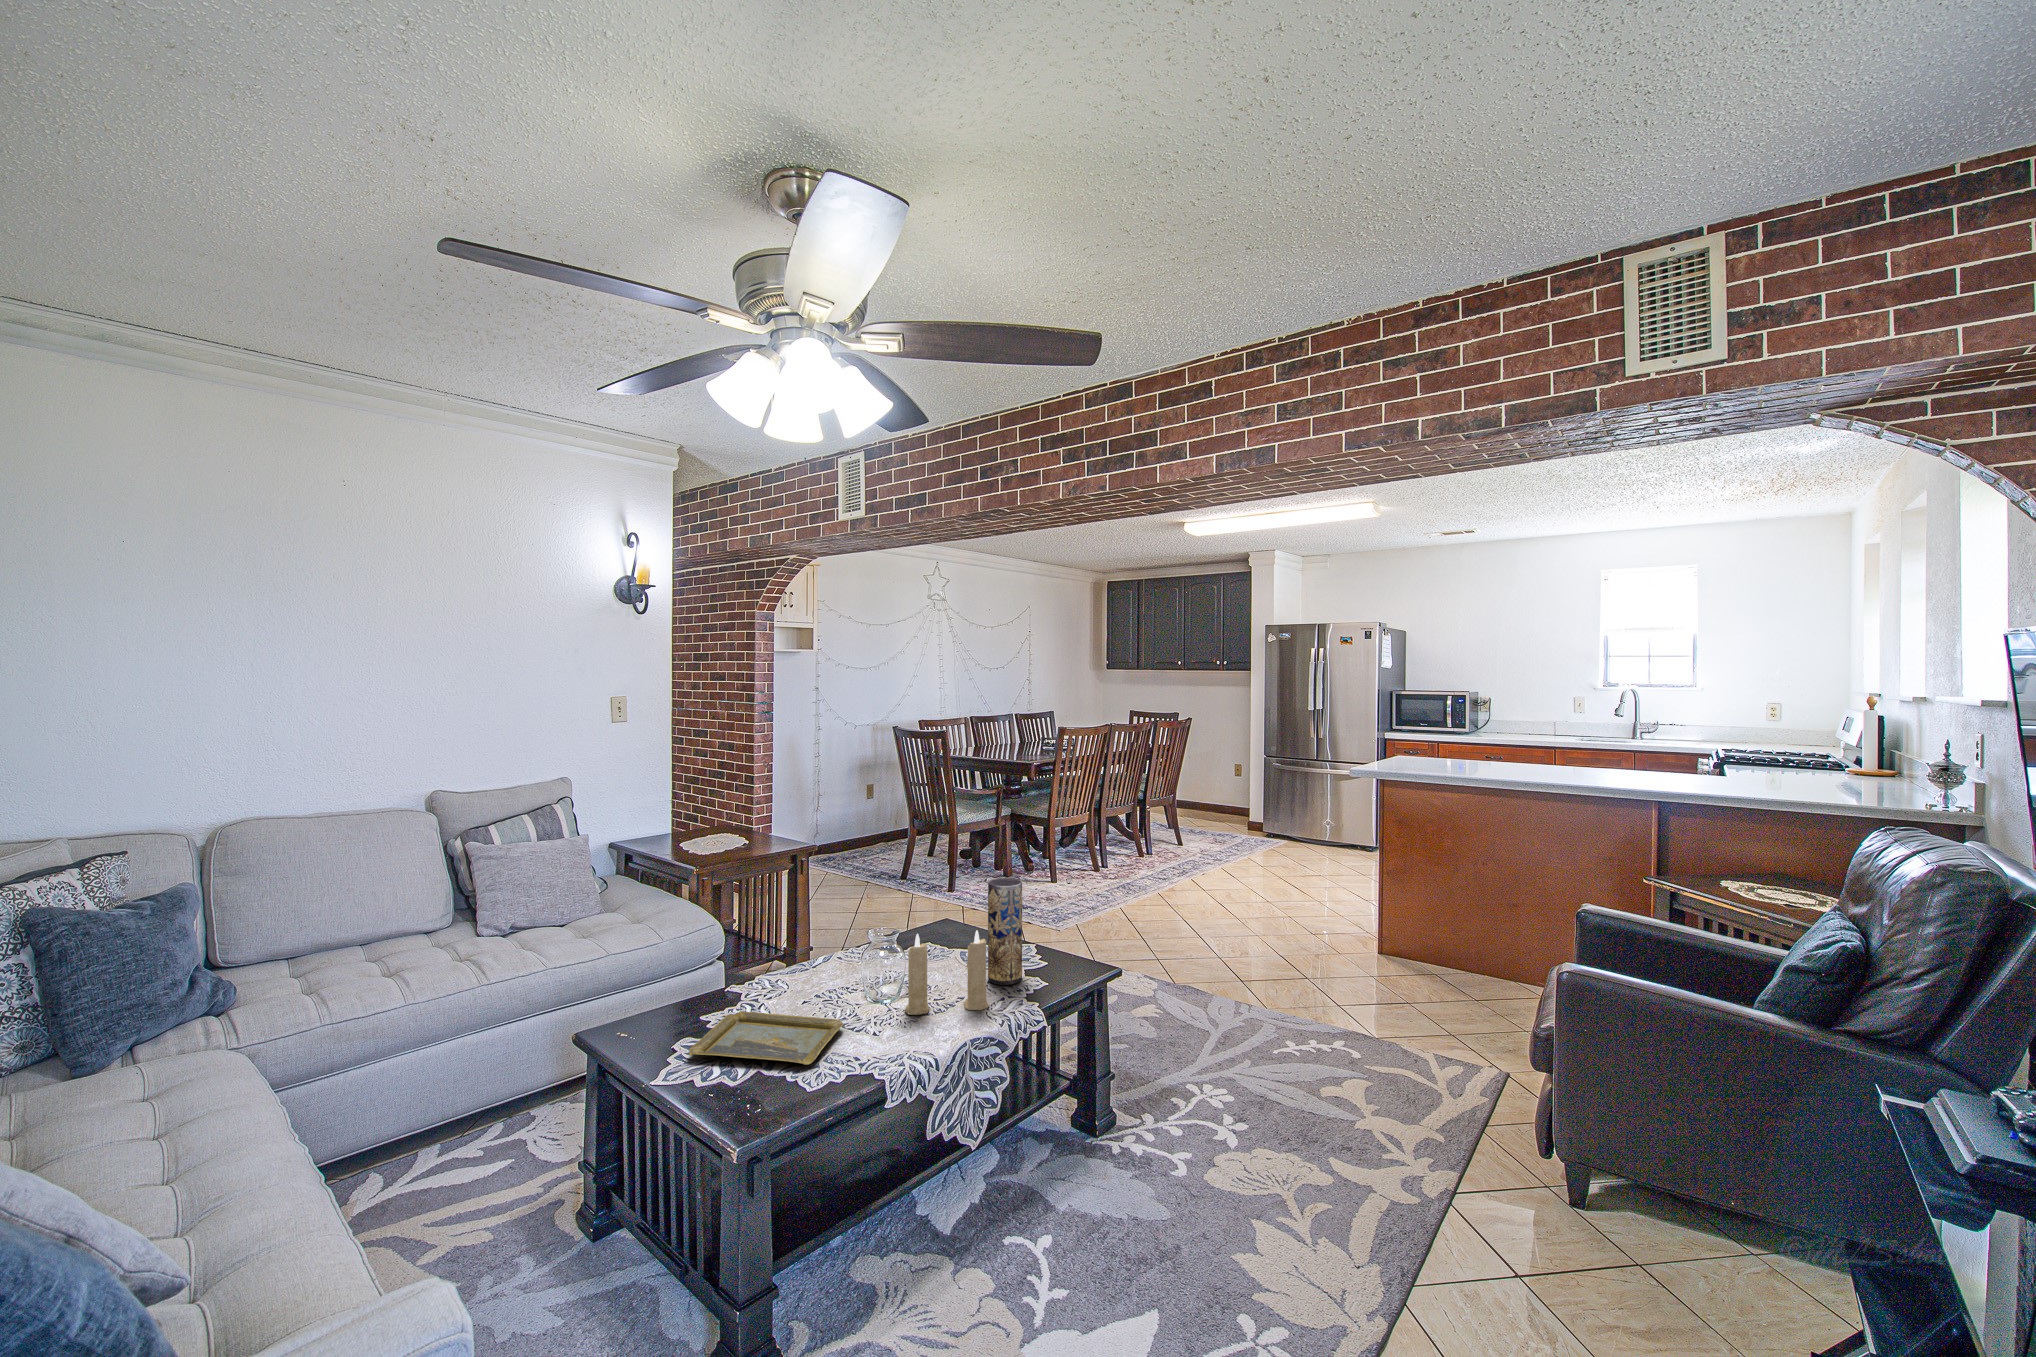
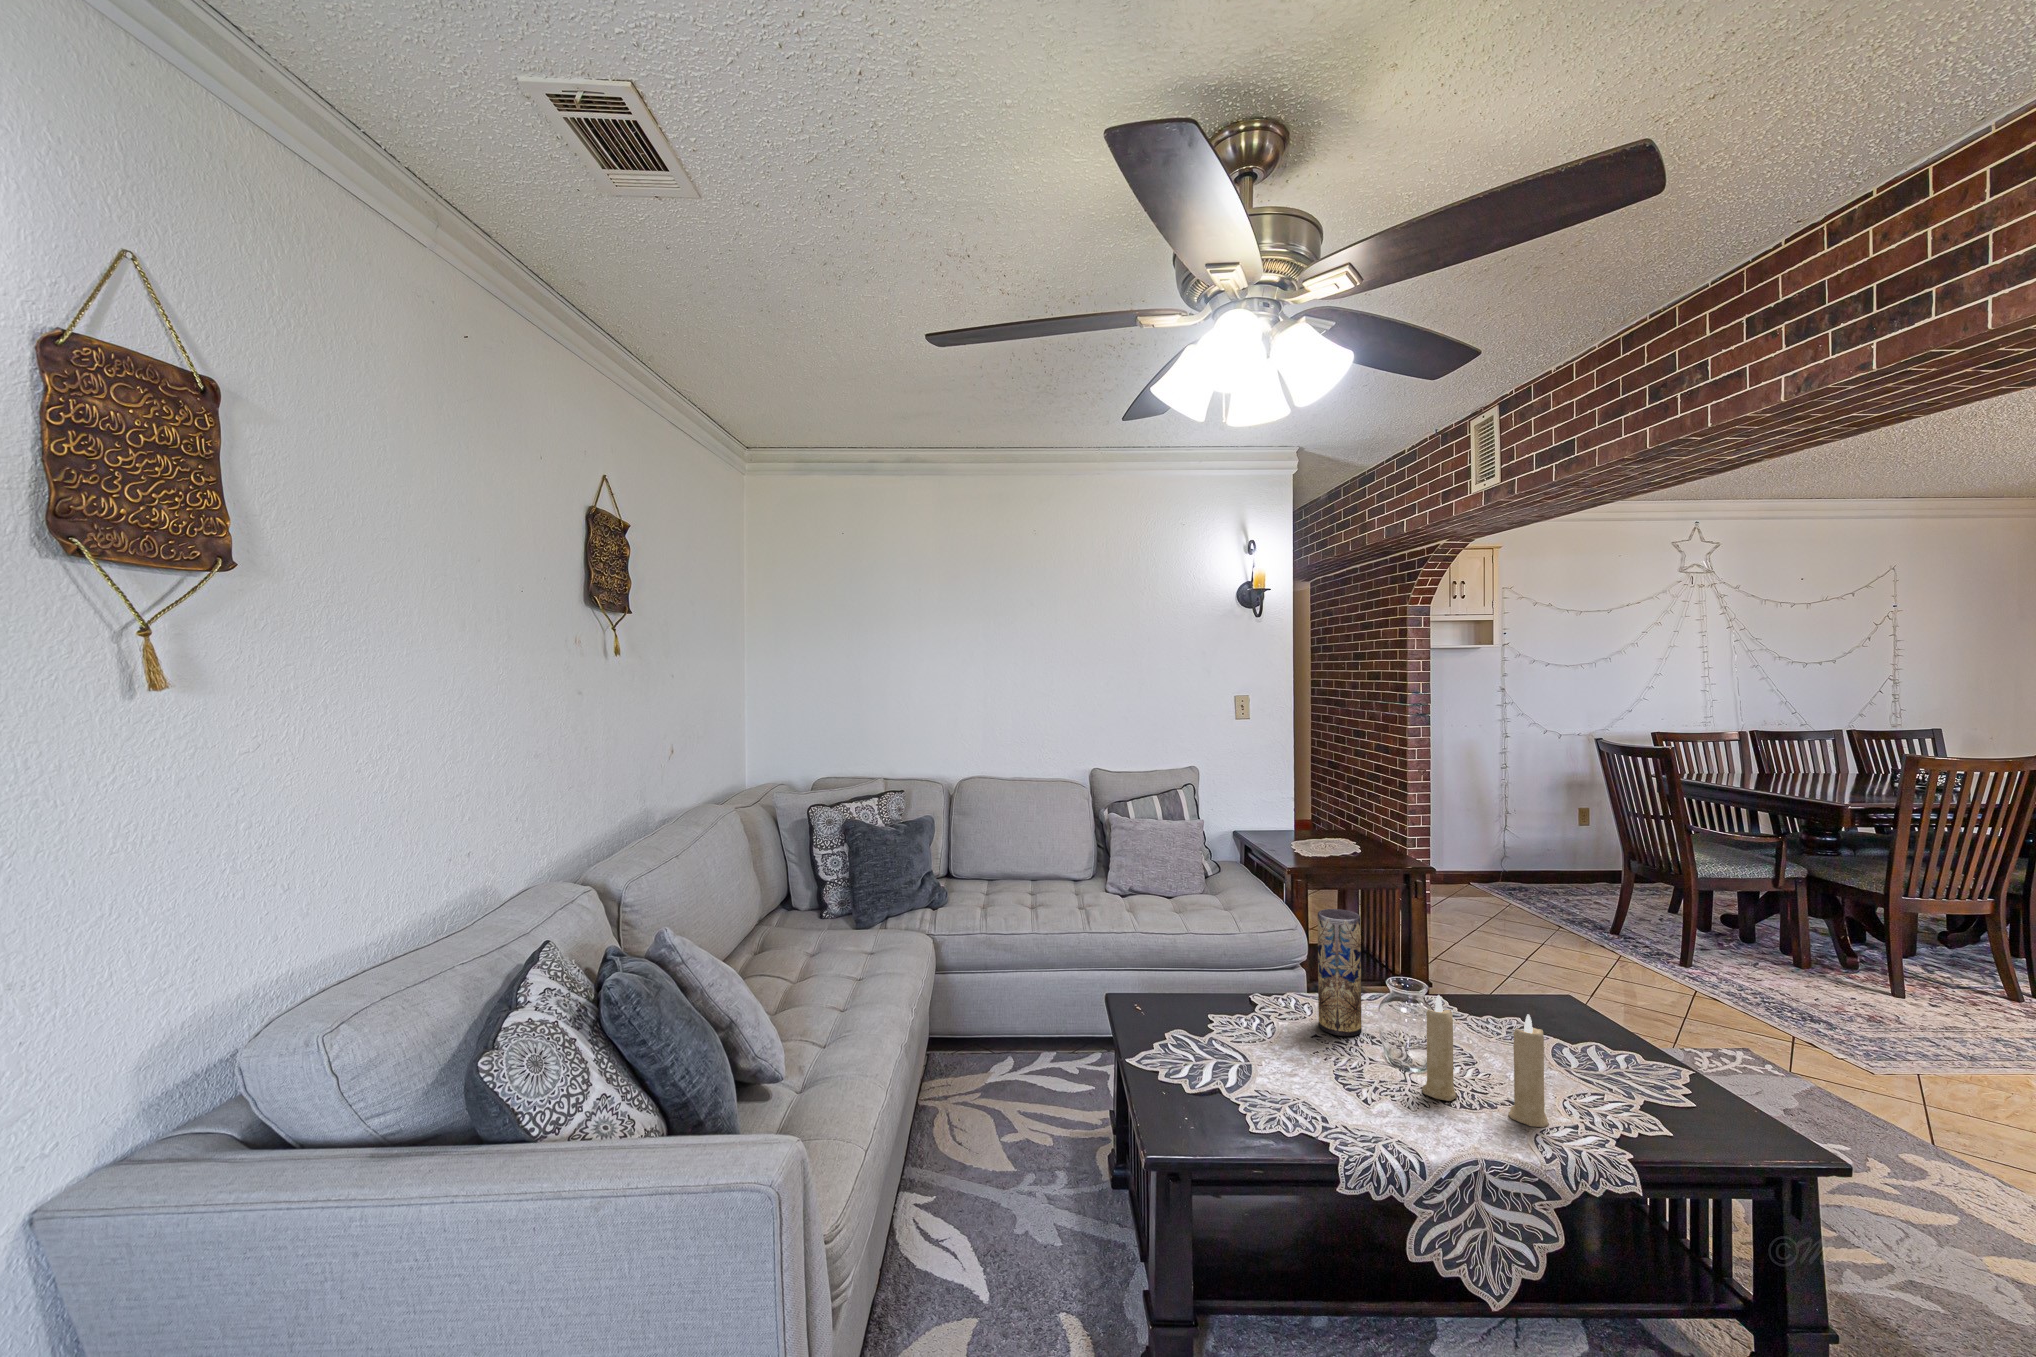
vase: present [988,878,1022,985] -> present [1318,909,1362,1036]
tray: present [689,1011,844,1065] -> none [1169,1021,1335,1103]

